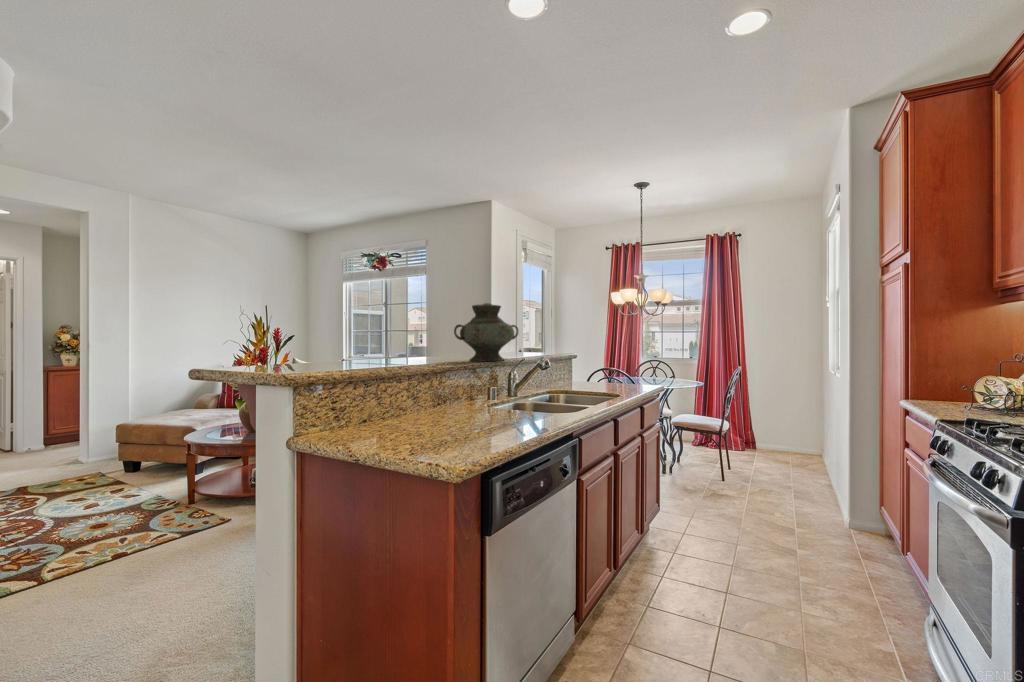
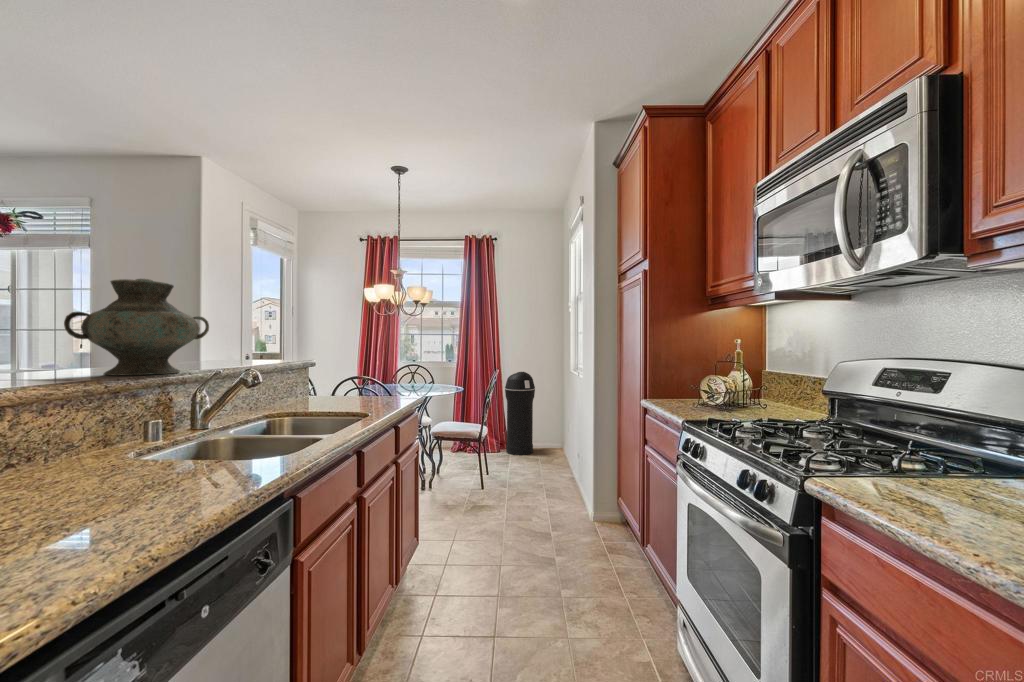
trash can: none [751,370,787,457] -> present [505,372,535,455]

